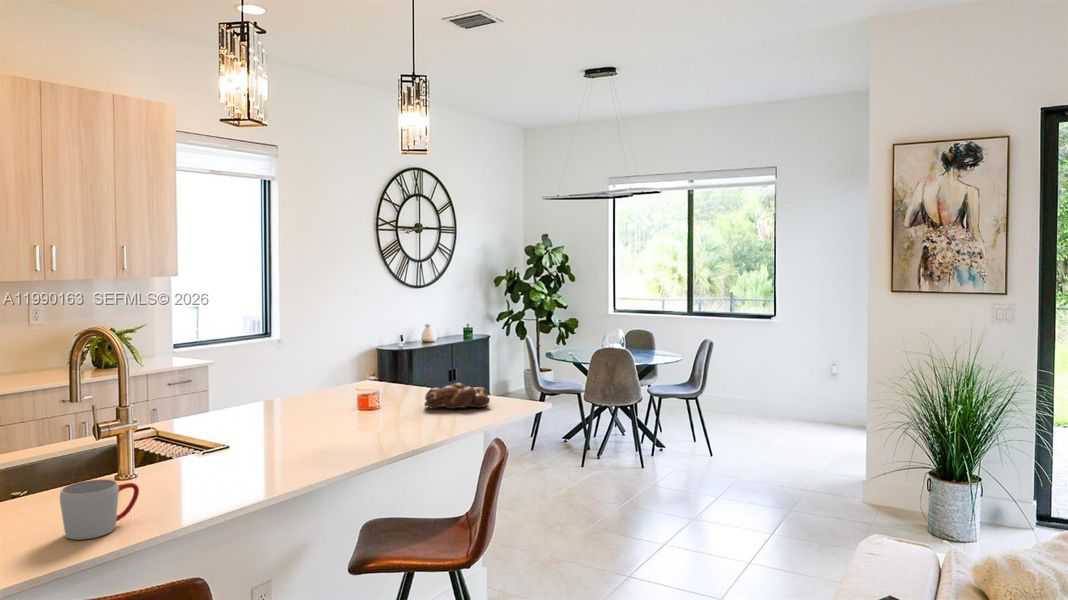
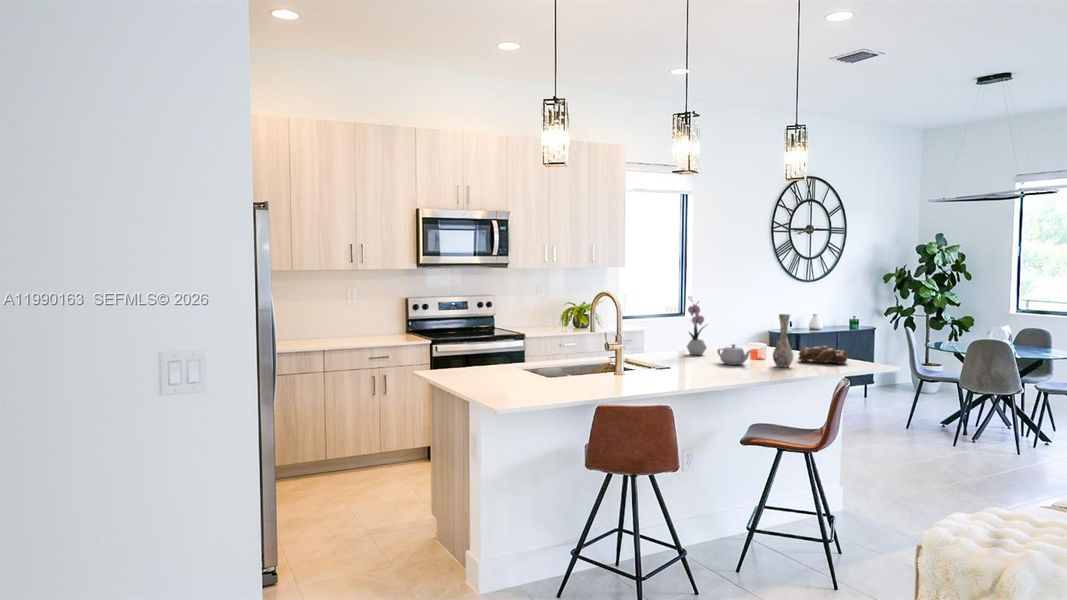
flower arrangement: none [256,322,291,413] -> present [687,297,707,355]
vase: none [390,344,420,425] -> present [773,314,793,367]
teapot: none [305,396,359,429] -> present [718,344,751,365]
mug: present [60,479,139,540] -> none [607,364,639,390]

